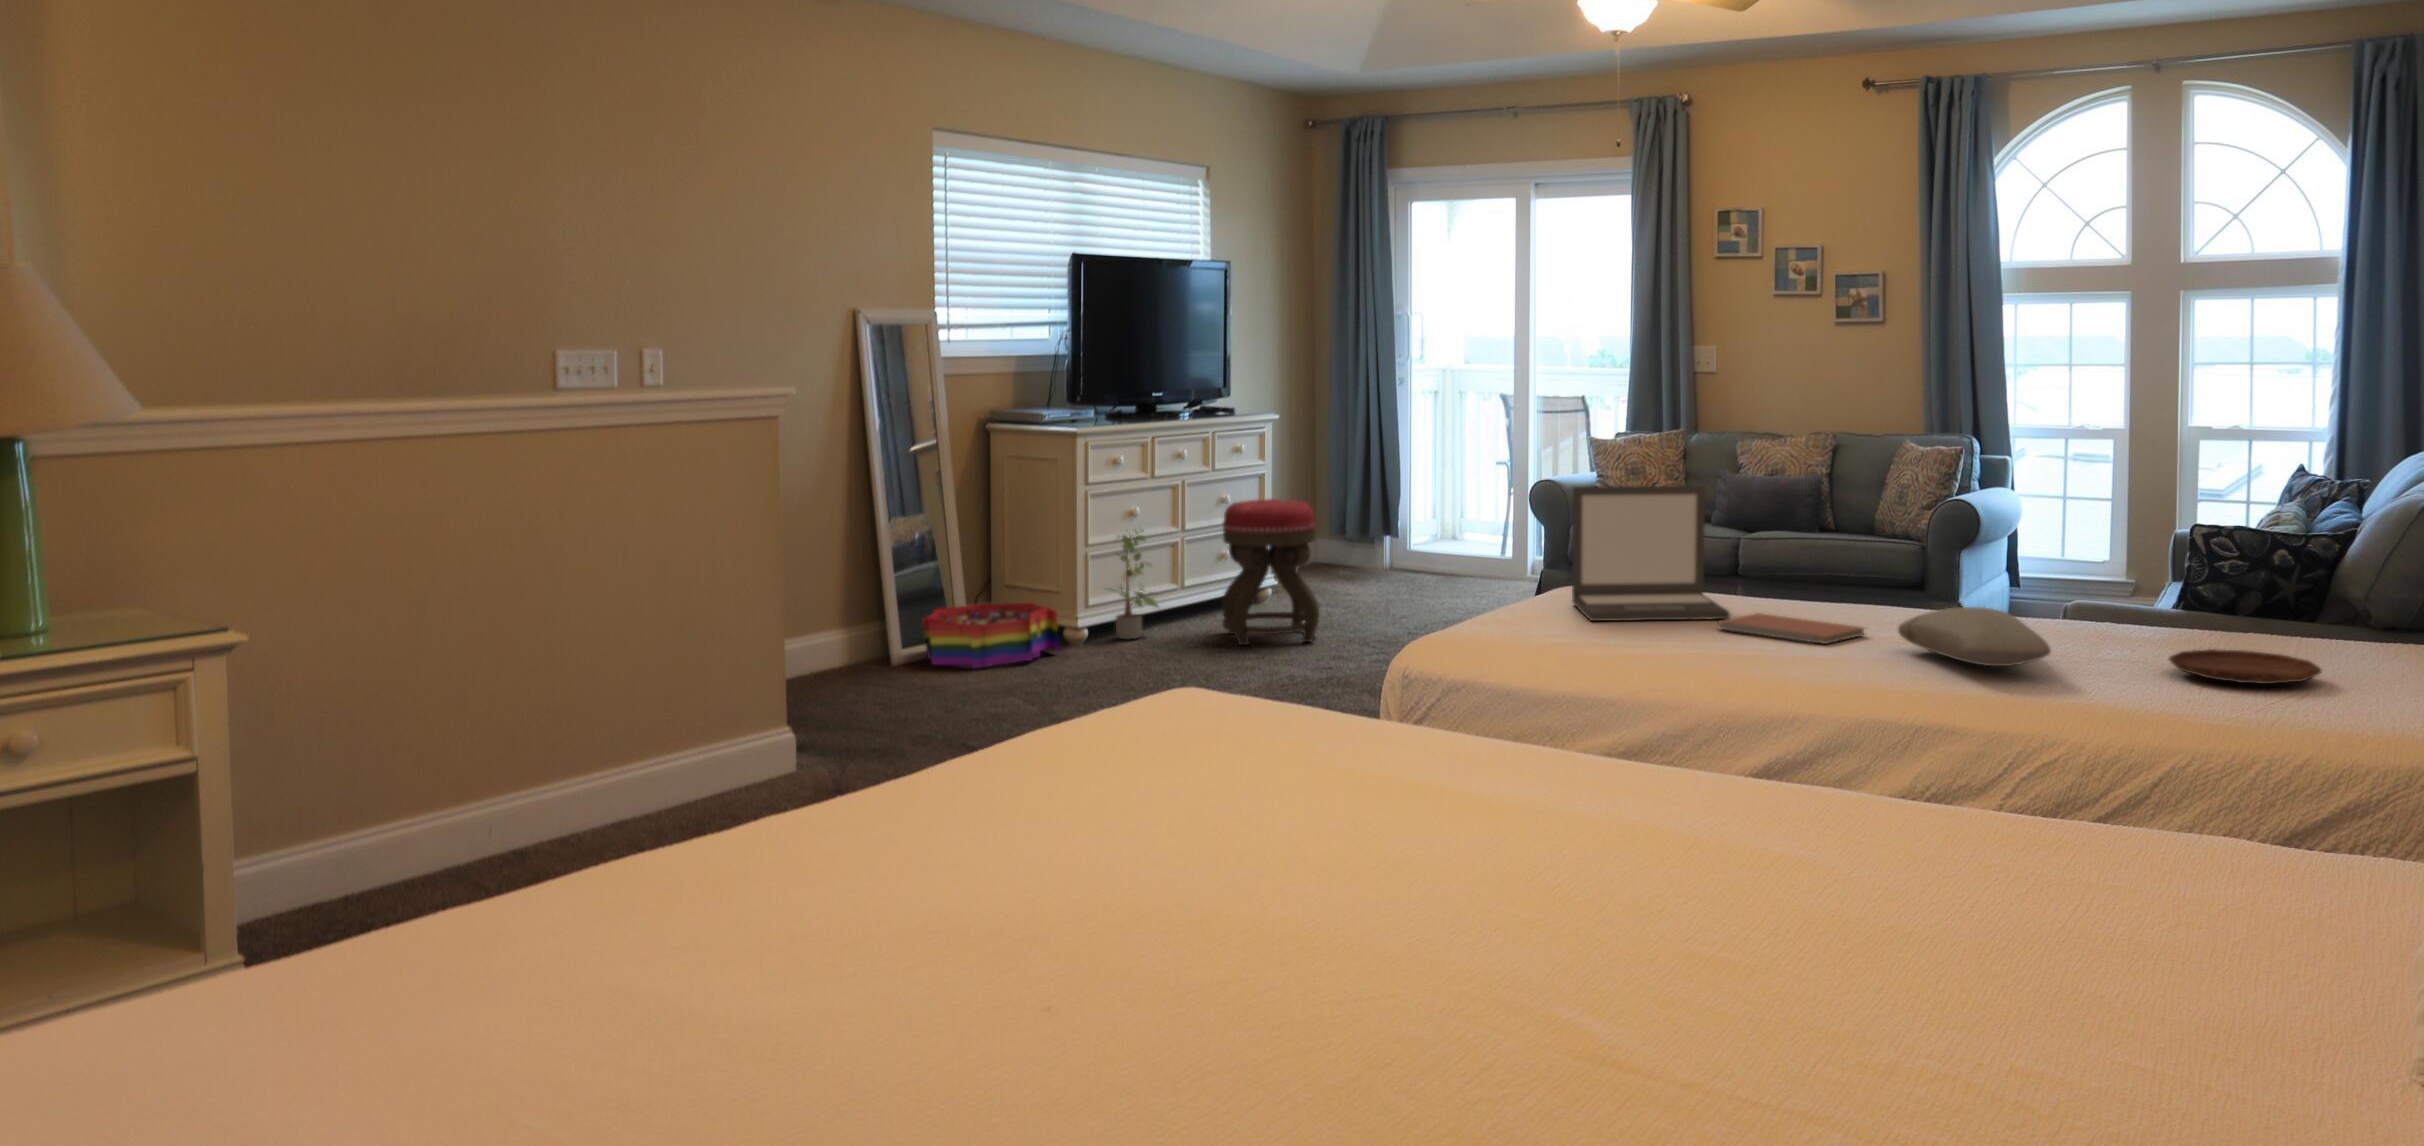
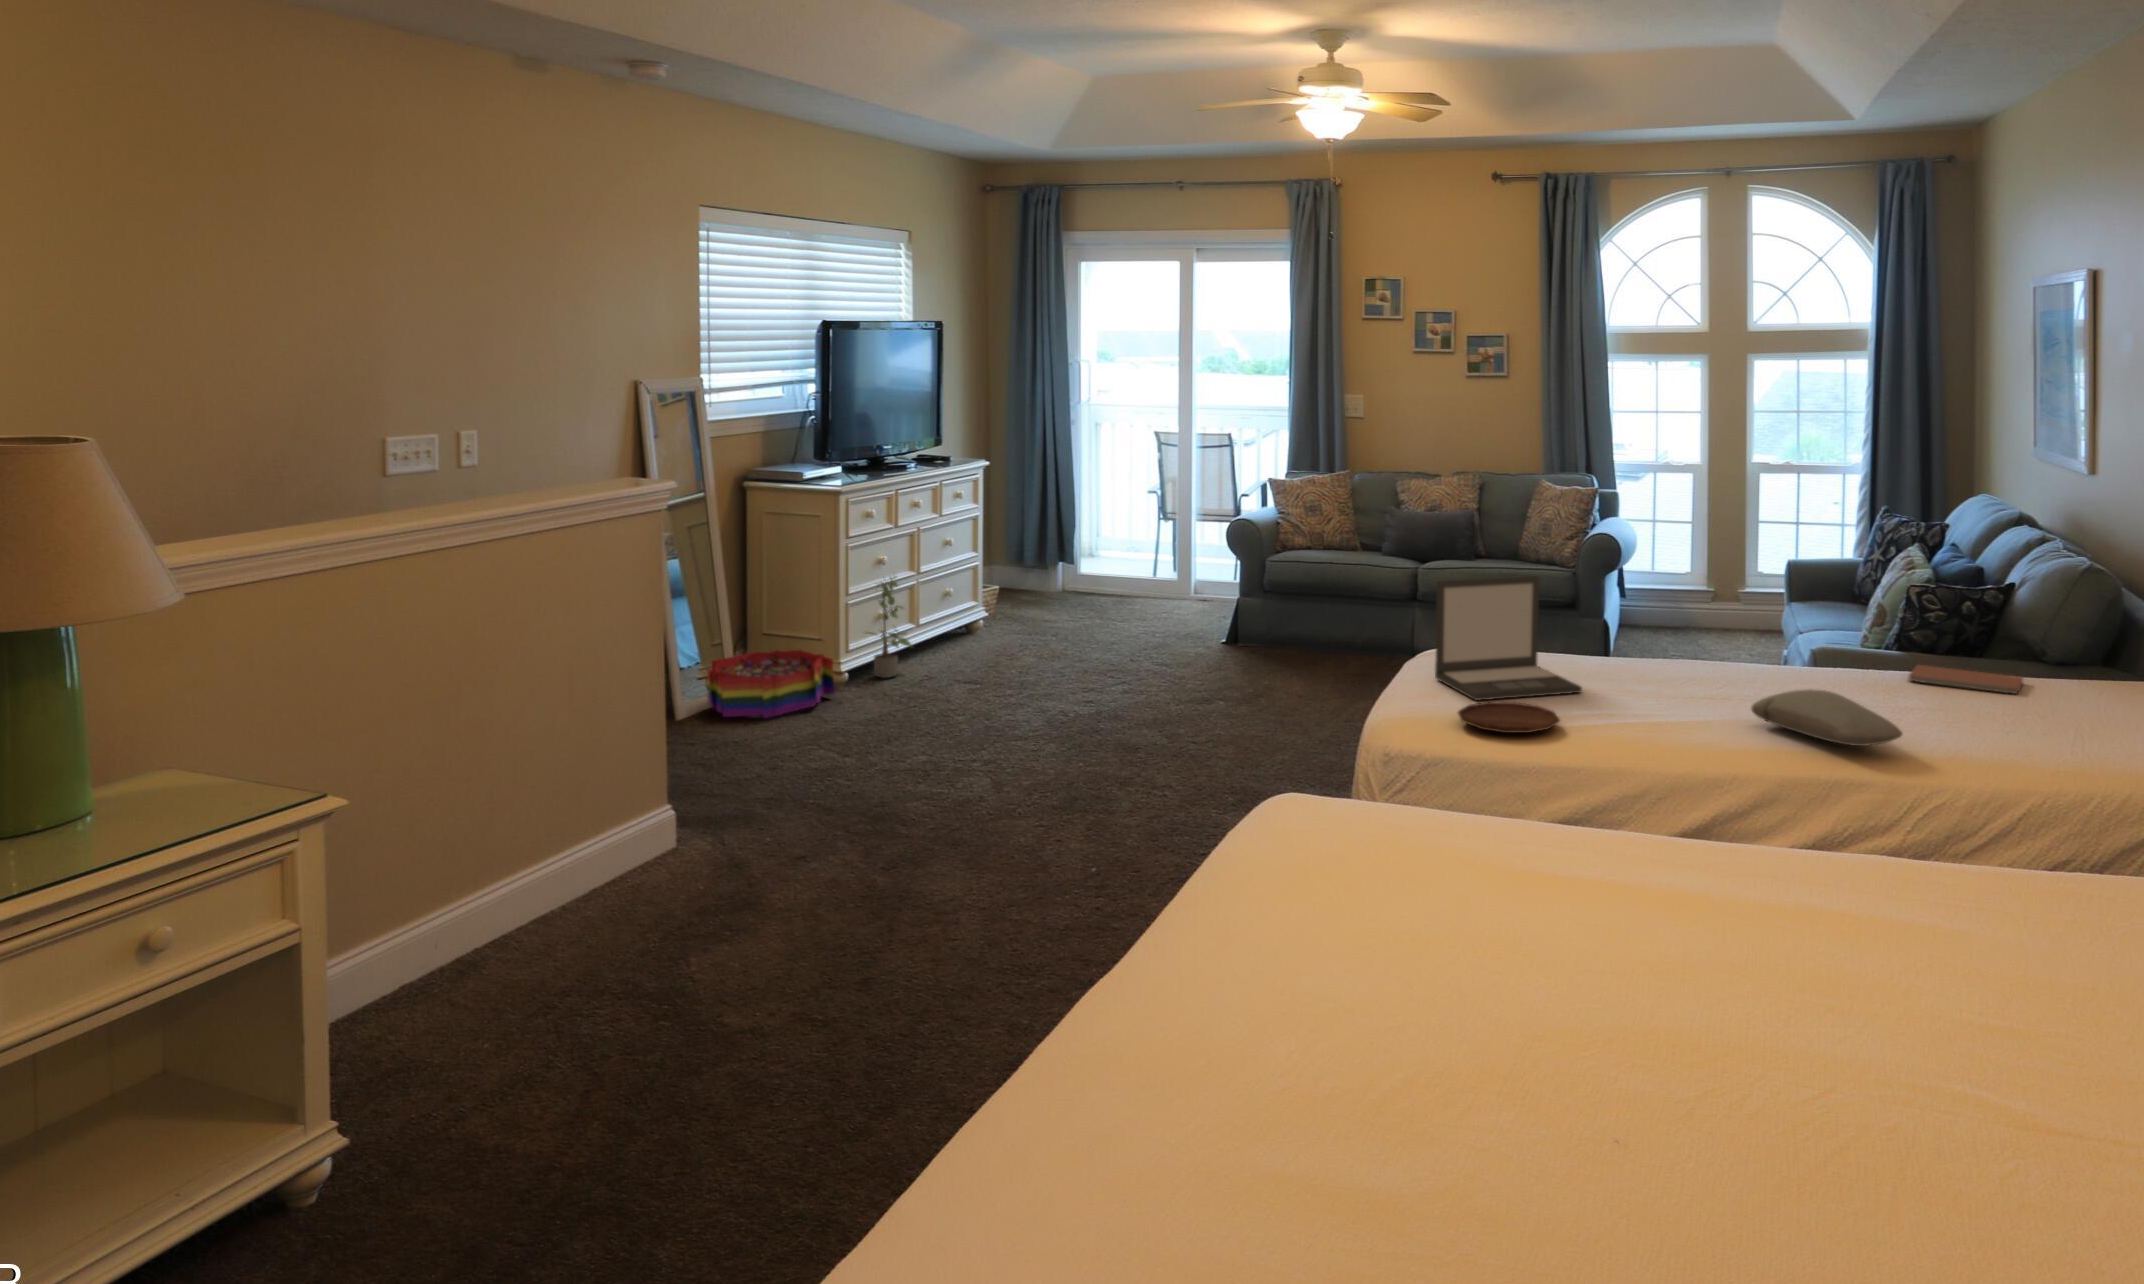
ottoman: present [1222,499,1319,645] -> none [968,545,1063,680]
notebook: present [1717,613,1864,644] -> present [1909,665,2023,694]
tray: present [2169,649,2322,684] -> present [1458,702,1560,733]

